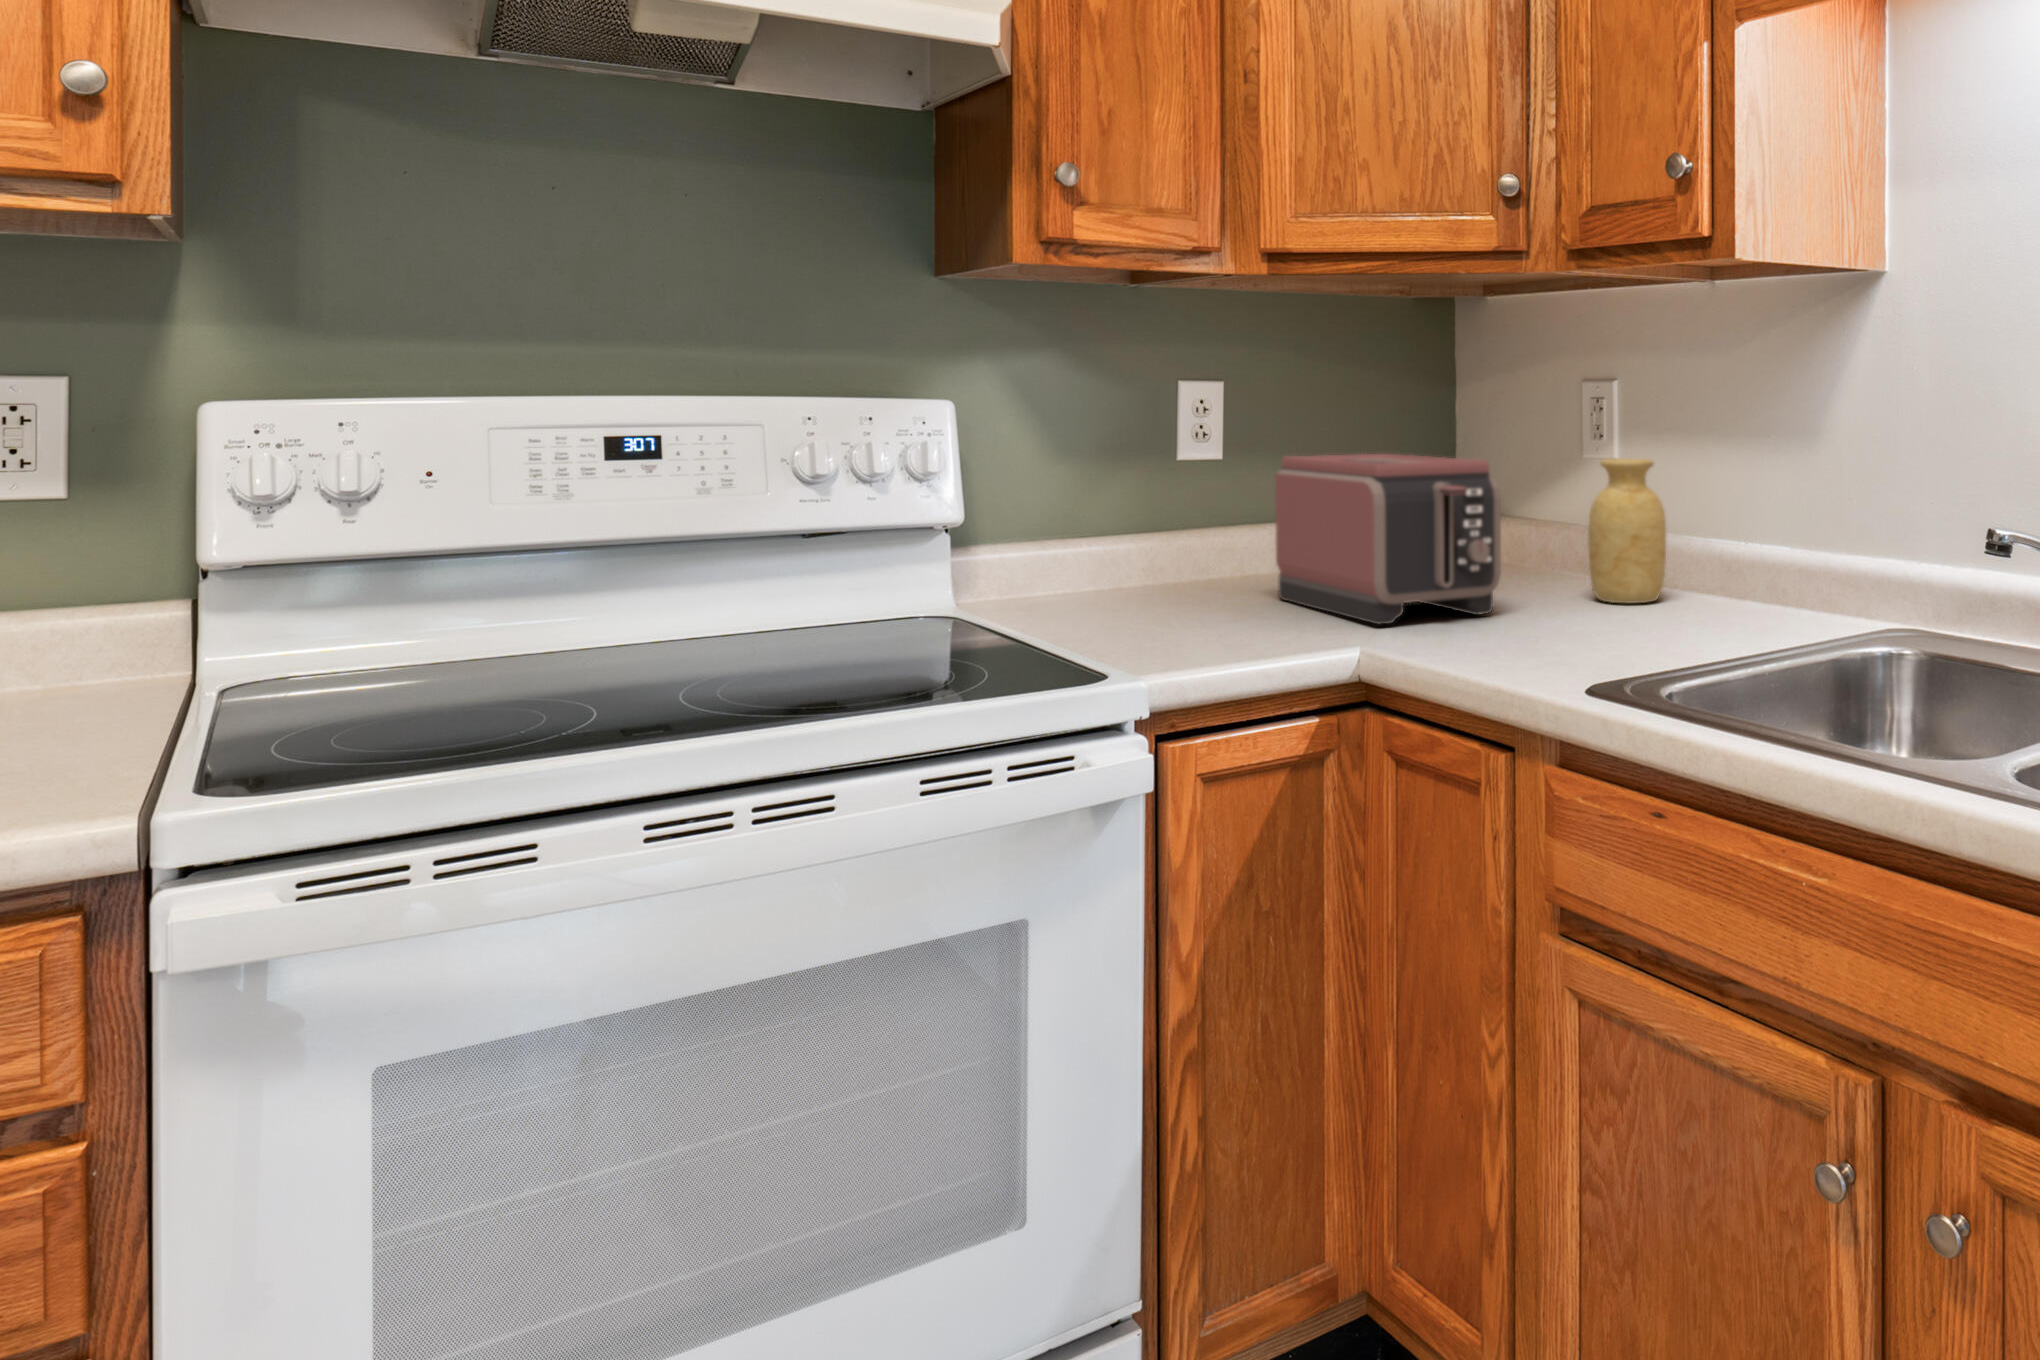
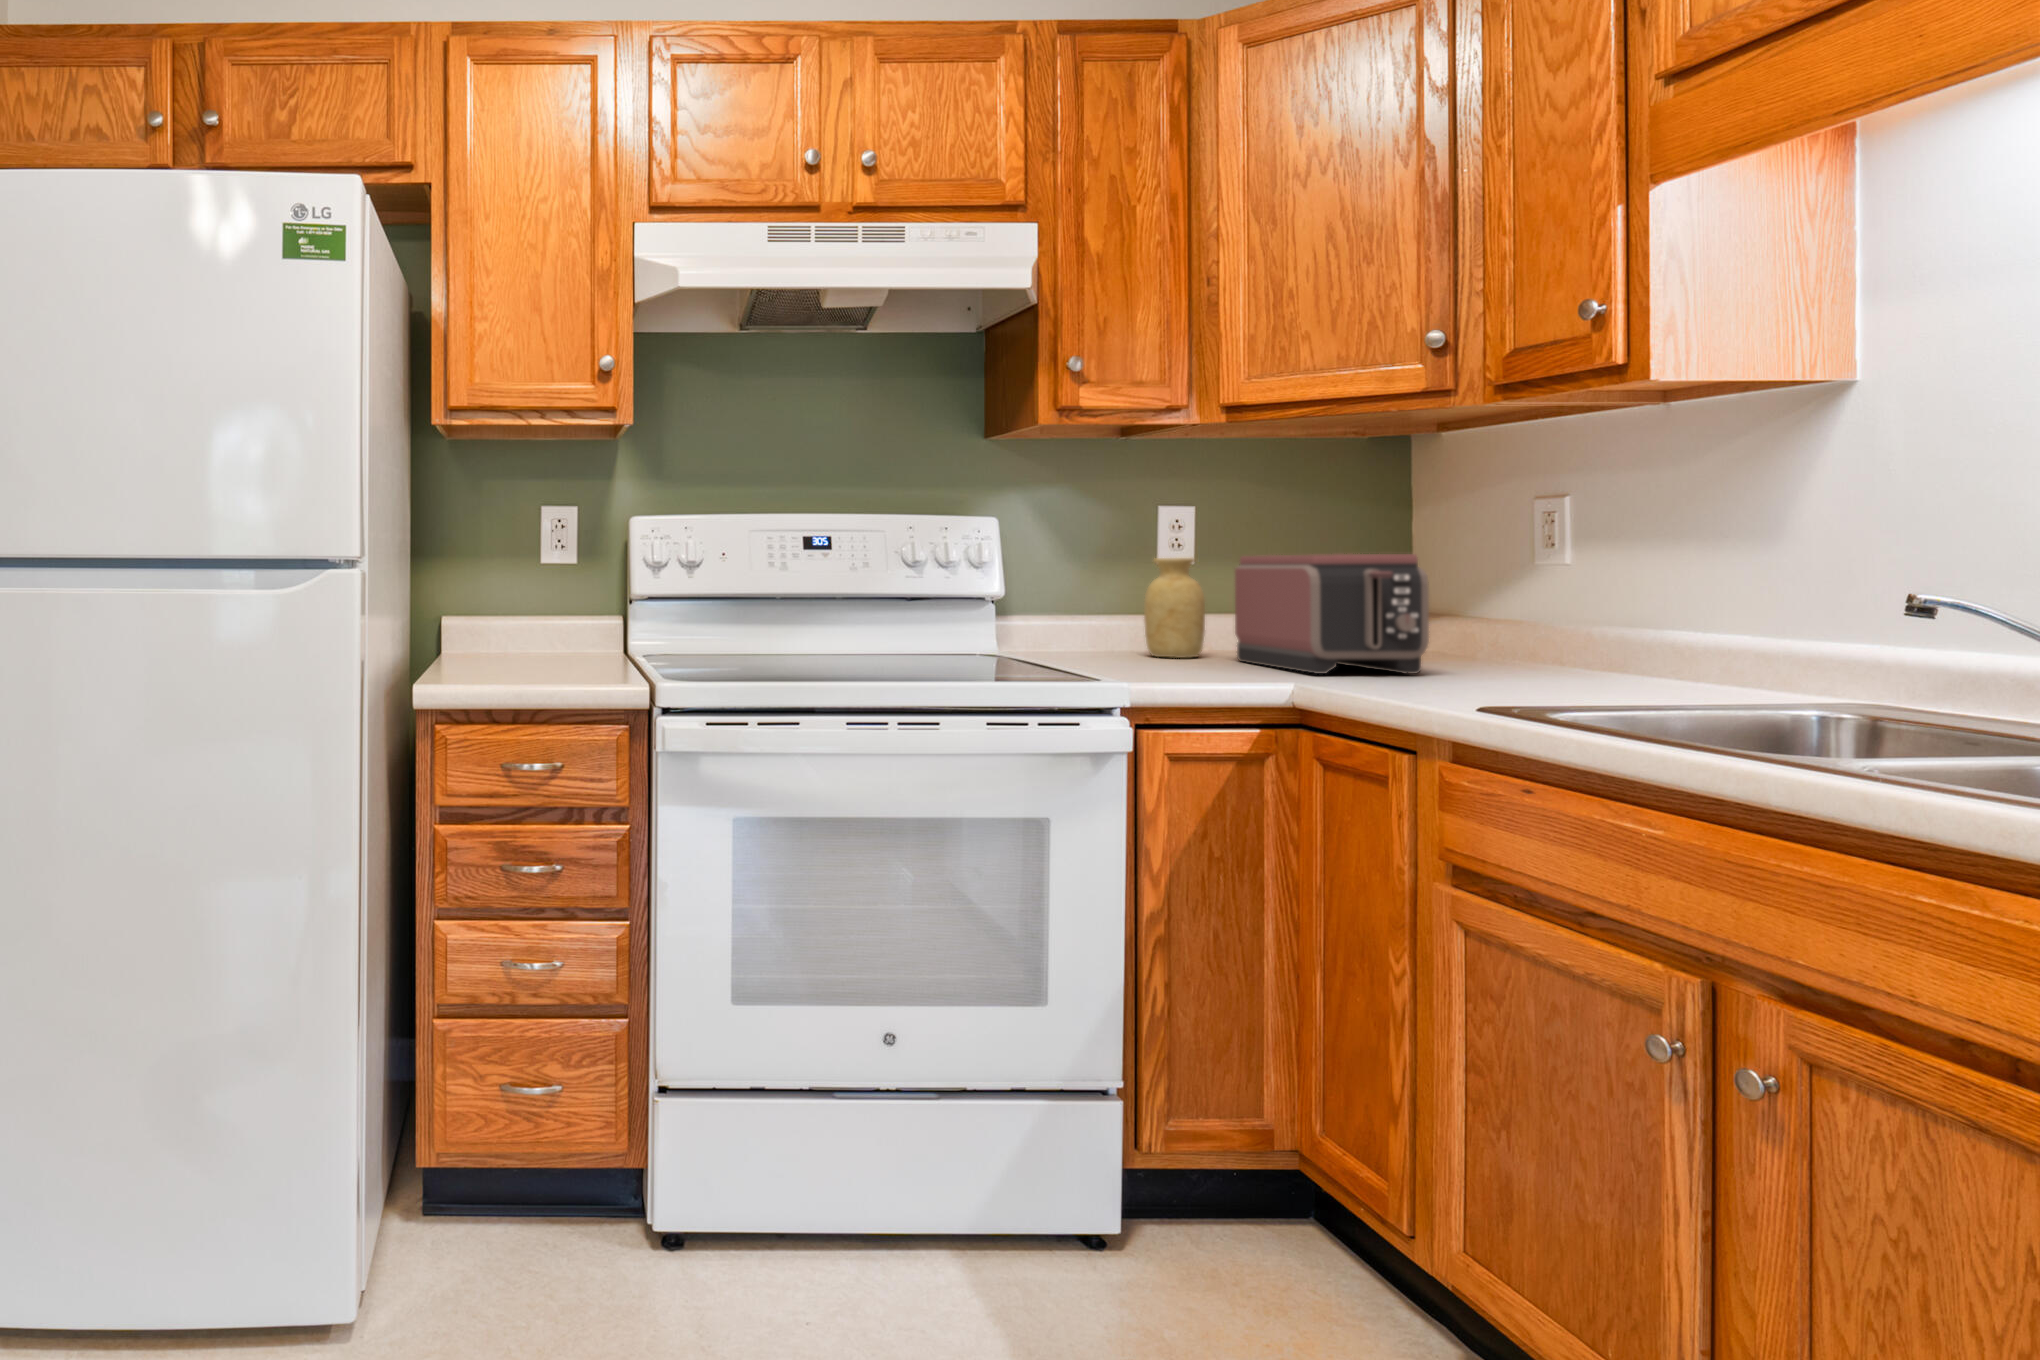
vase: present [1588,459,1666,603] -> present [1144,558,1205,658]

